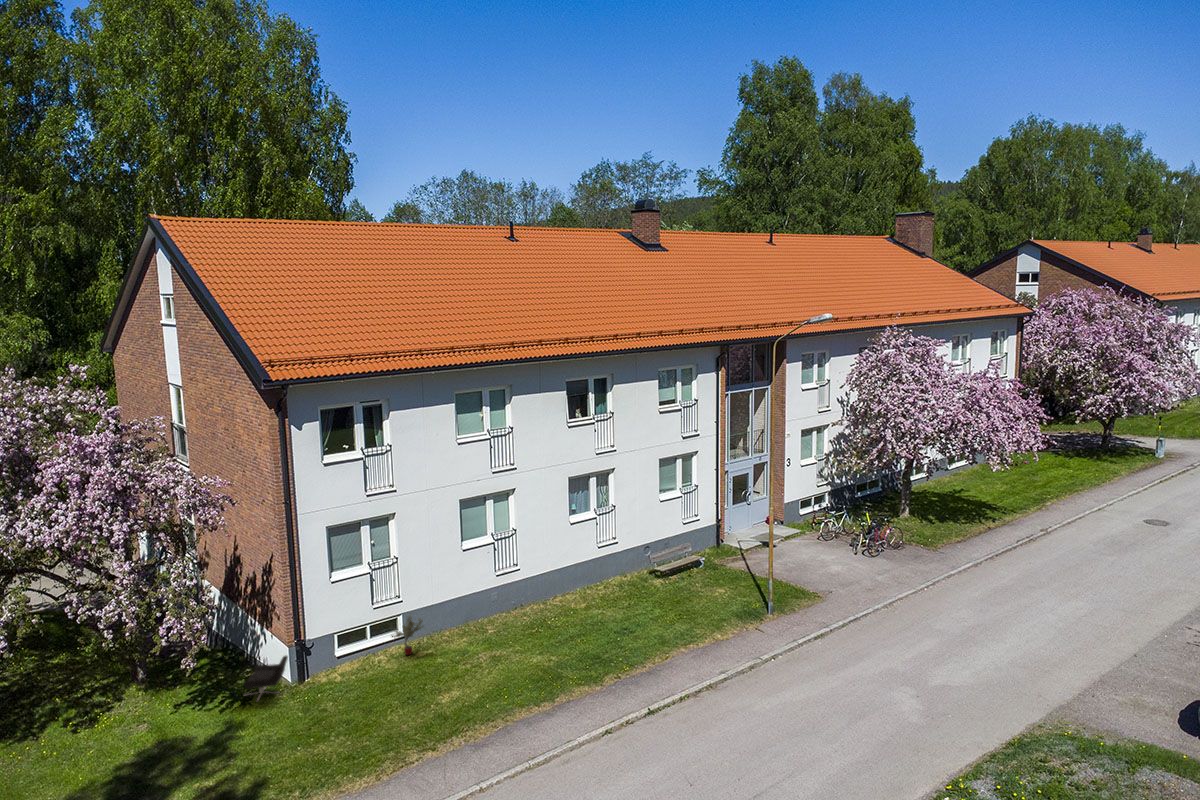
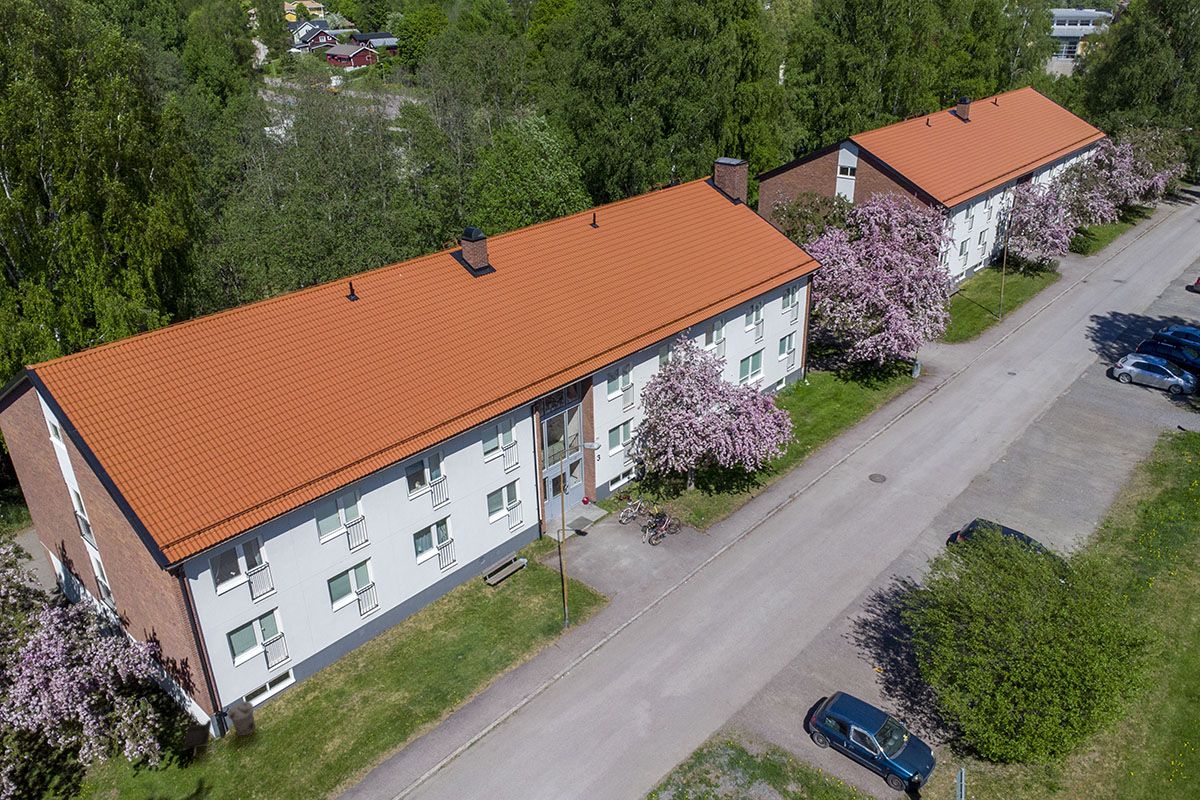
potted tree: present [391,614,423,655] -> none [285,667,309,694]
trash can: none [312,641,346,687] -> present [228,701,255,735]

